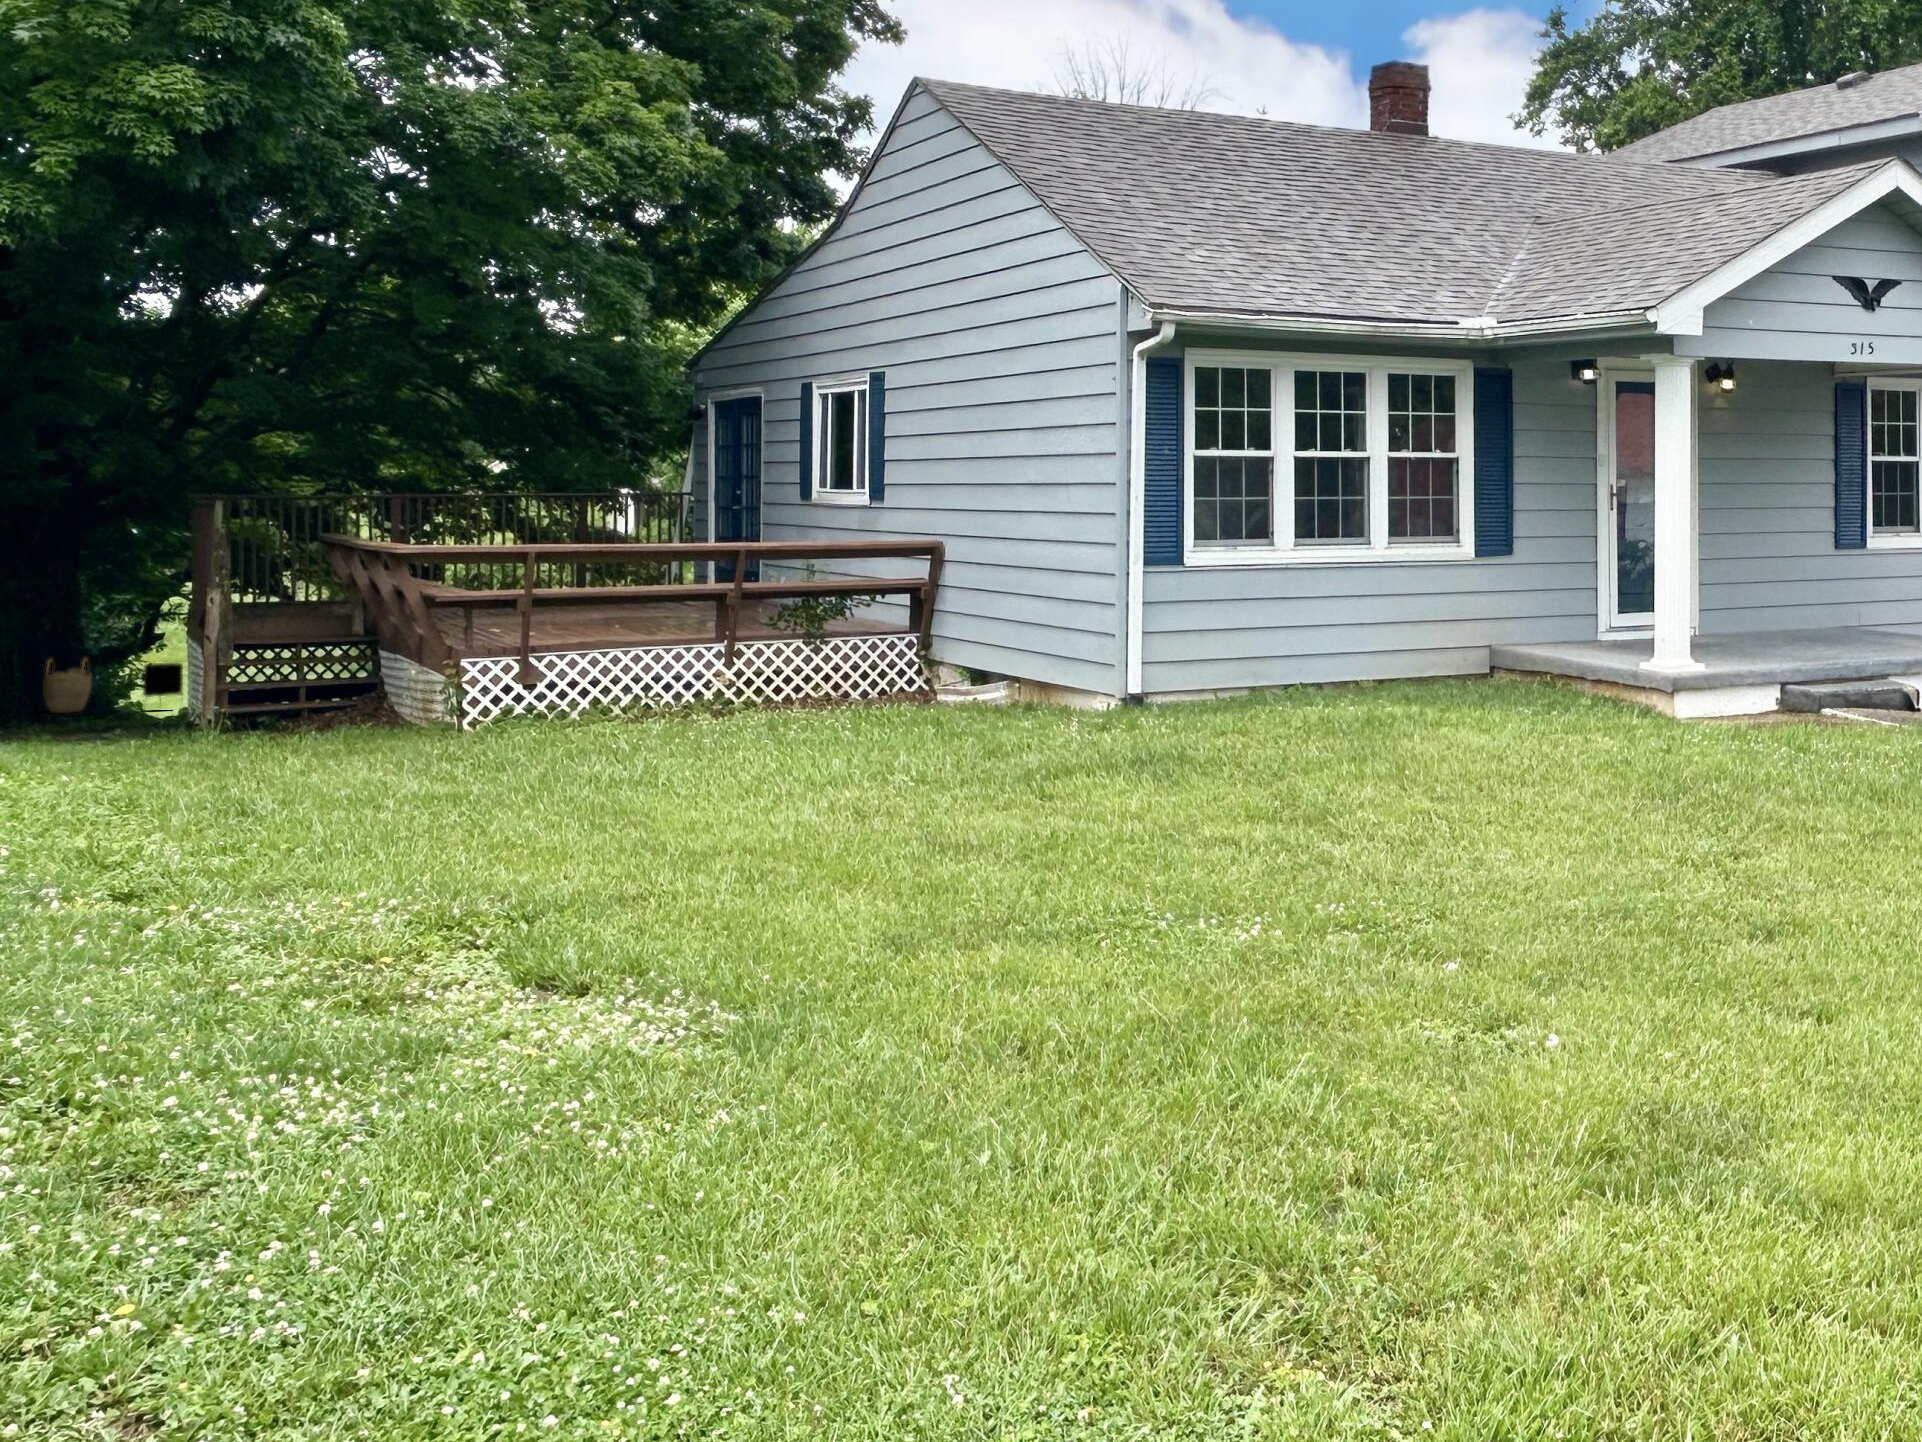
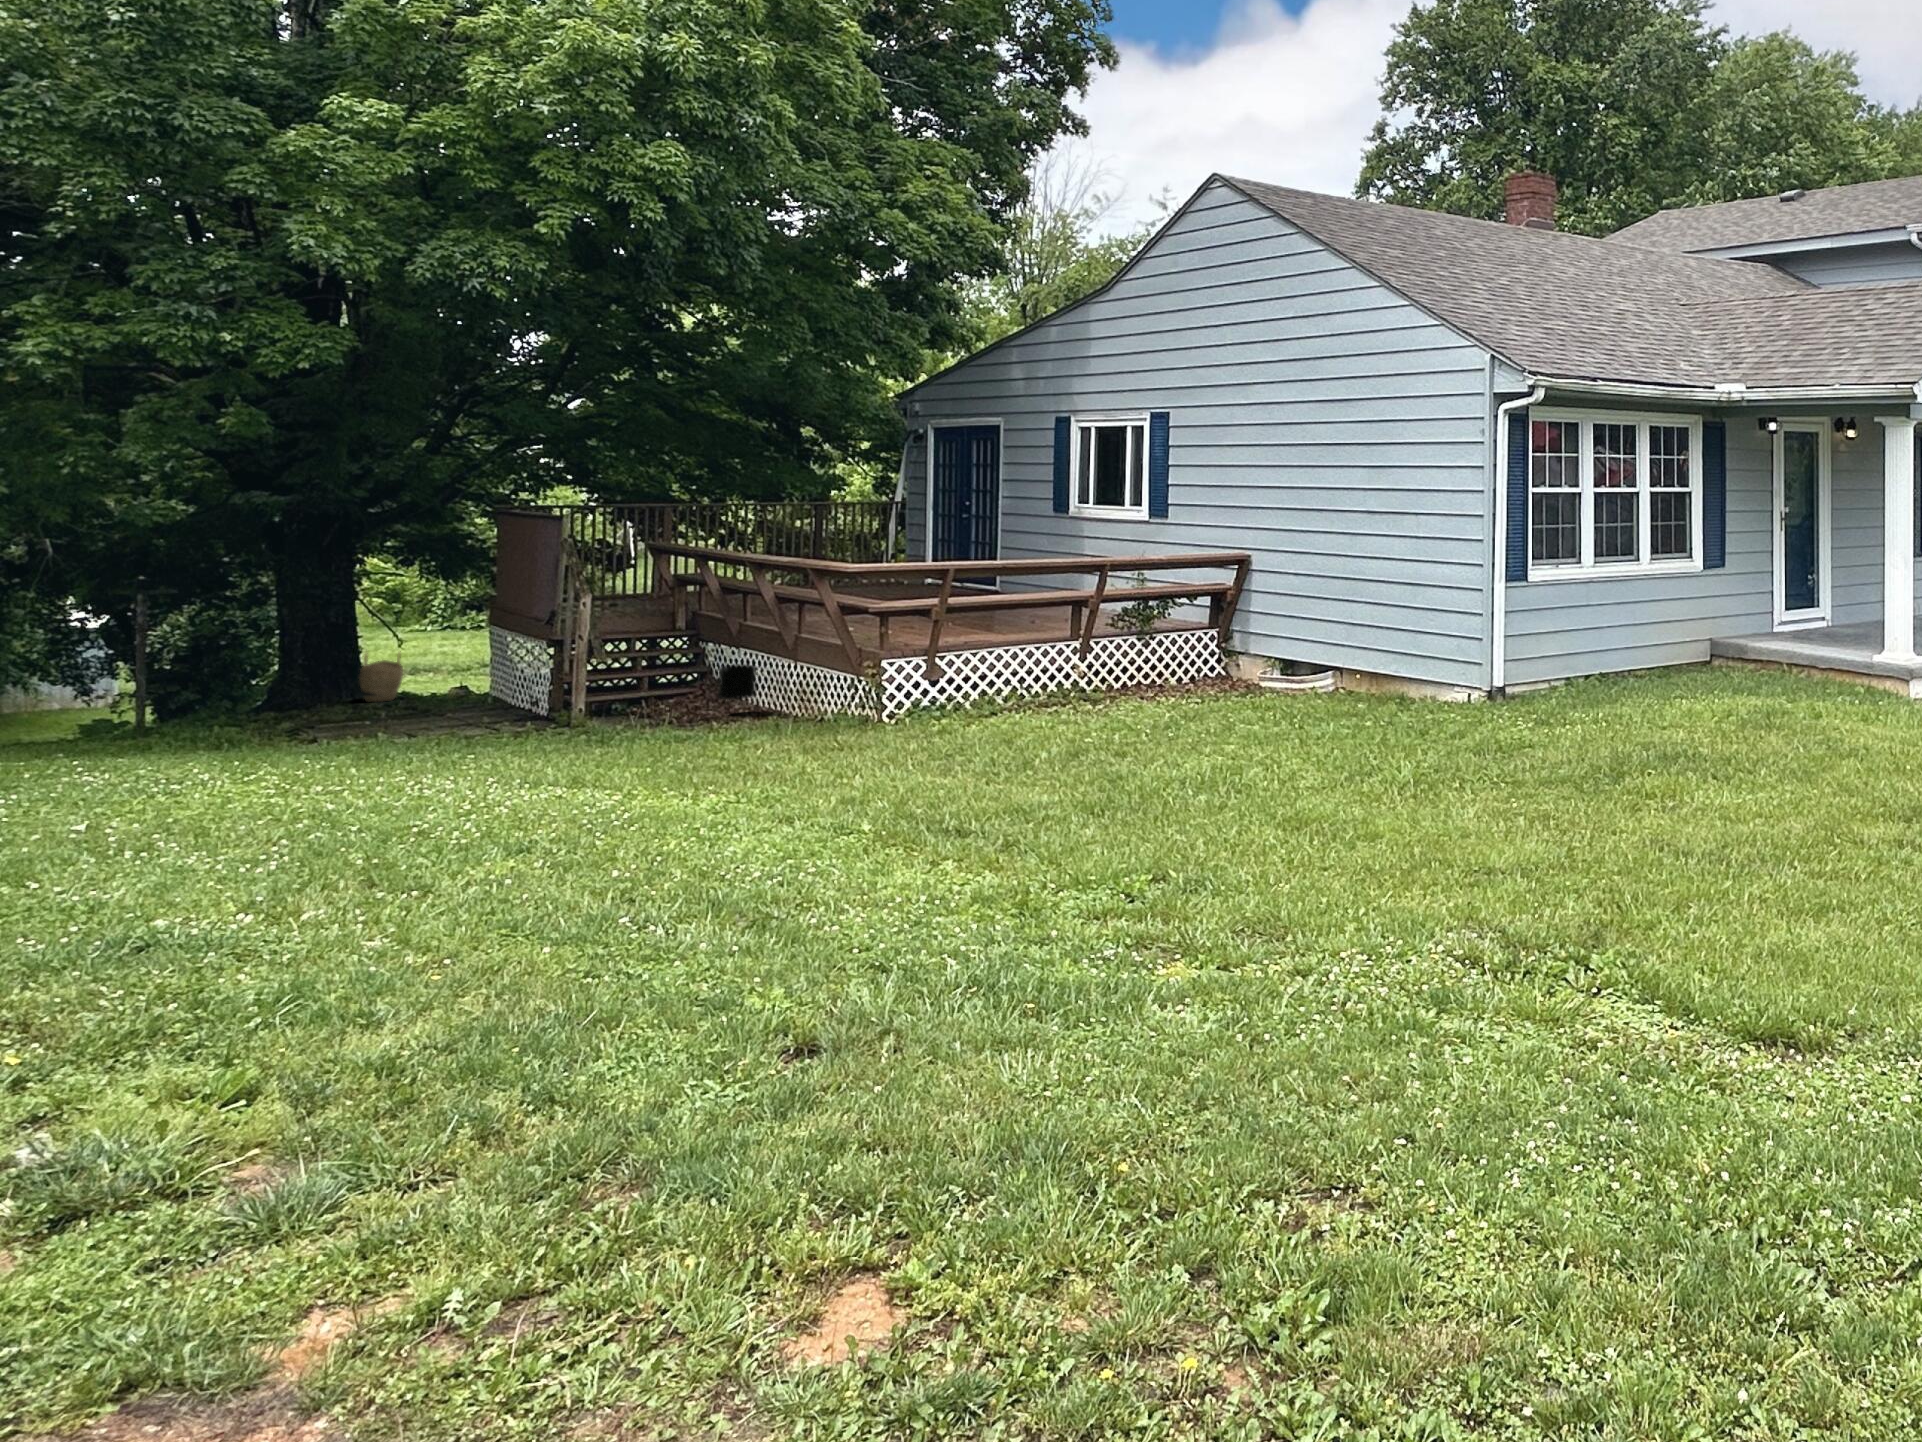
planter: present [143,663,183,697] -> present [718,665,756,702]

